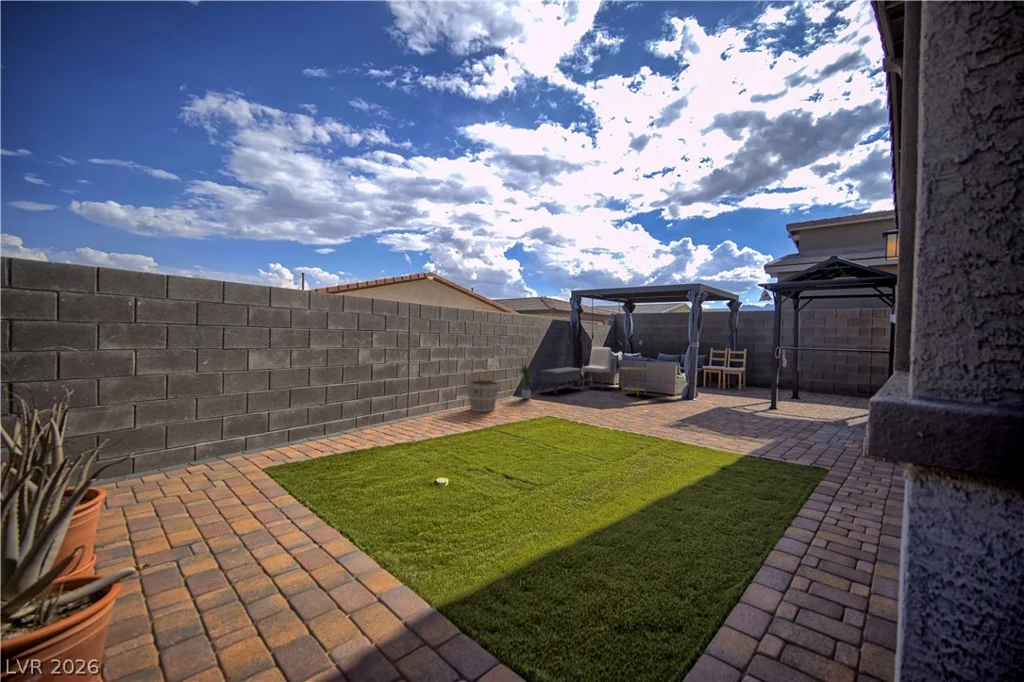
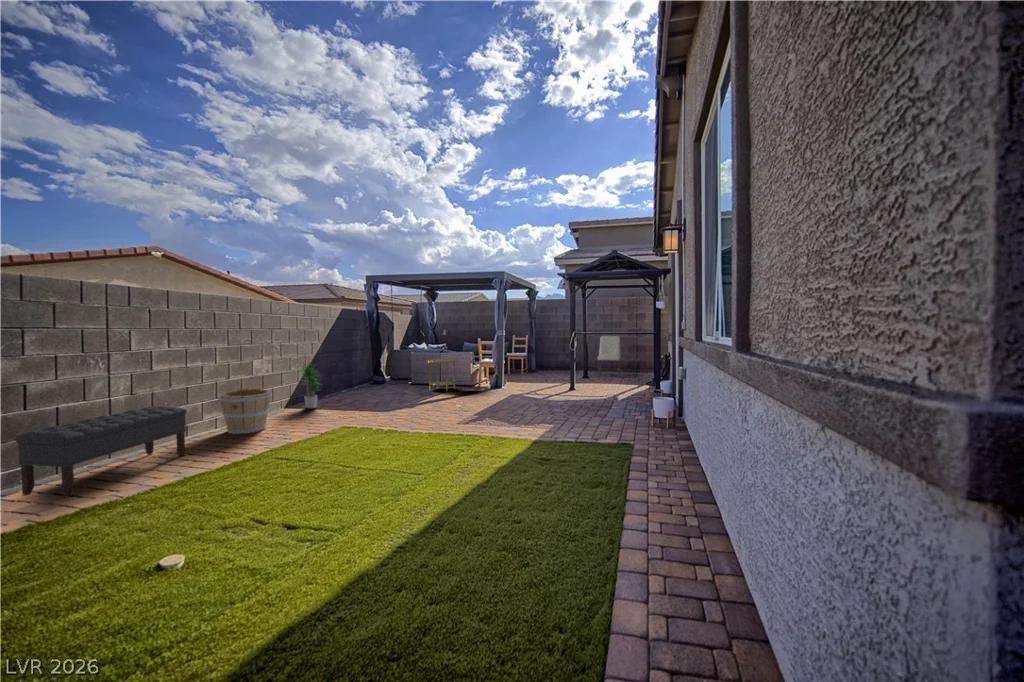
chair: present [583,347,611,389] -> present [598,336,621,377]
bench: present [541,367,581,394] -> present [15,406,187,497]

